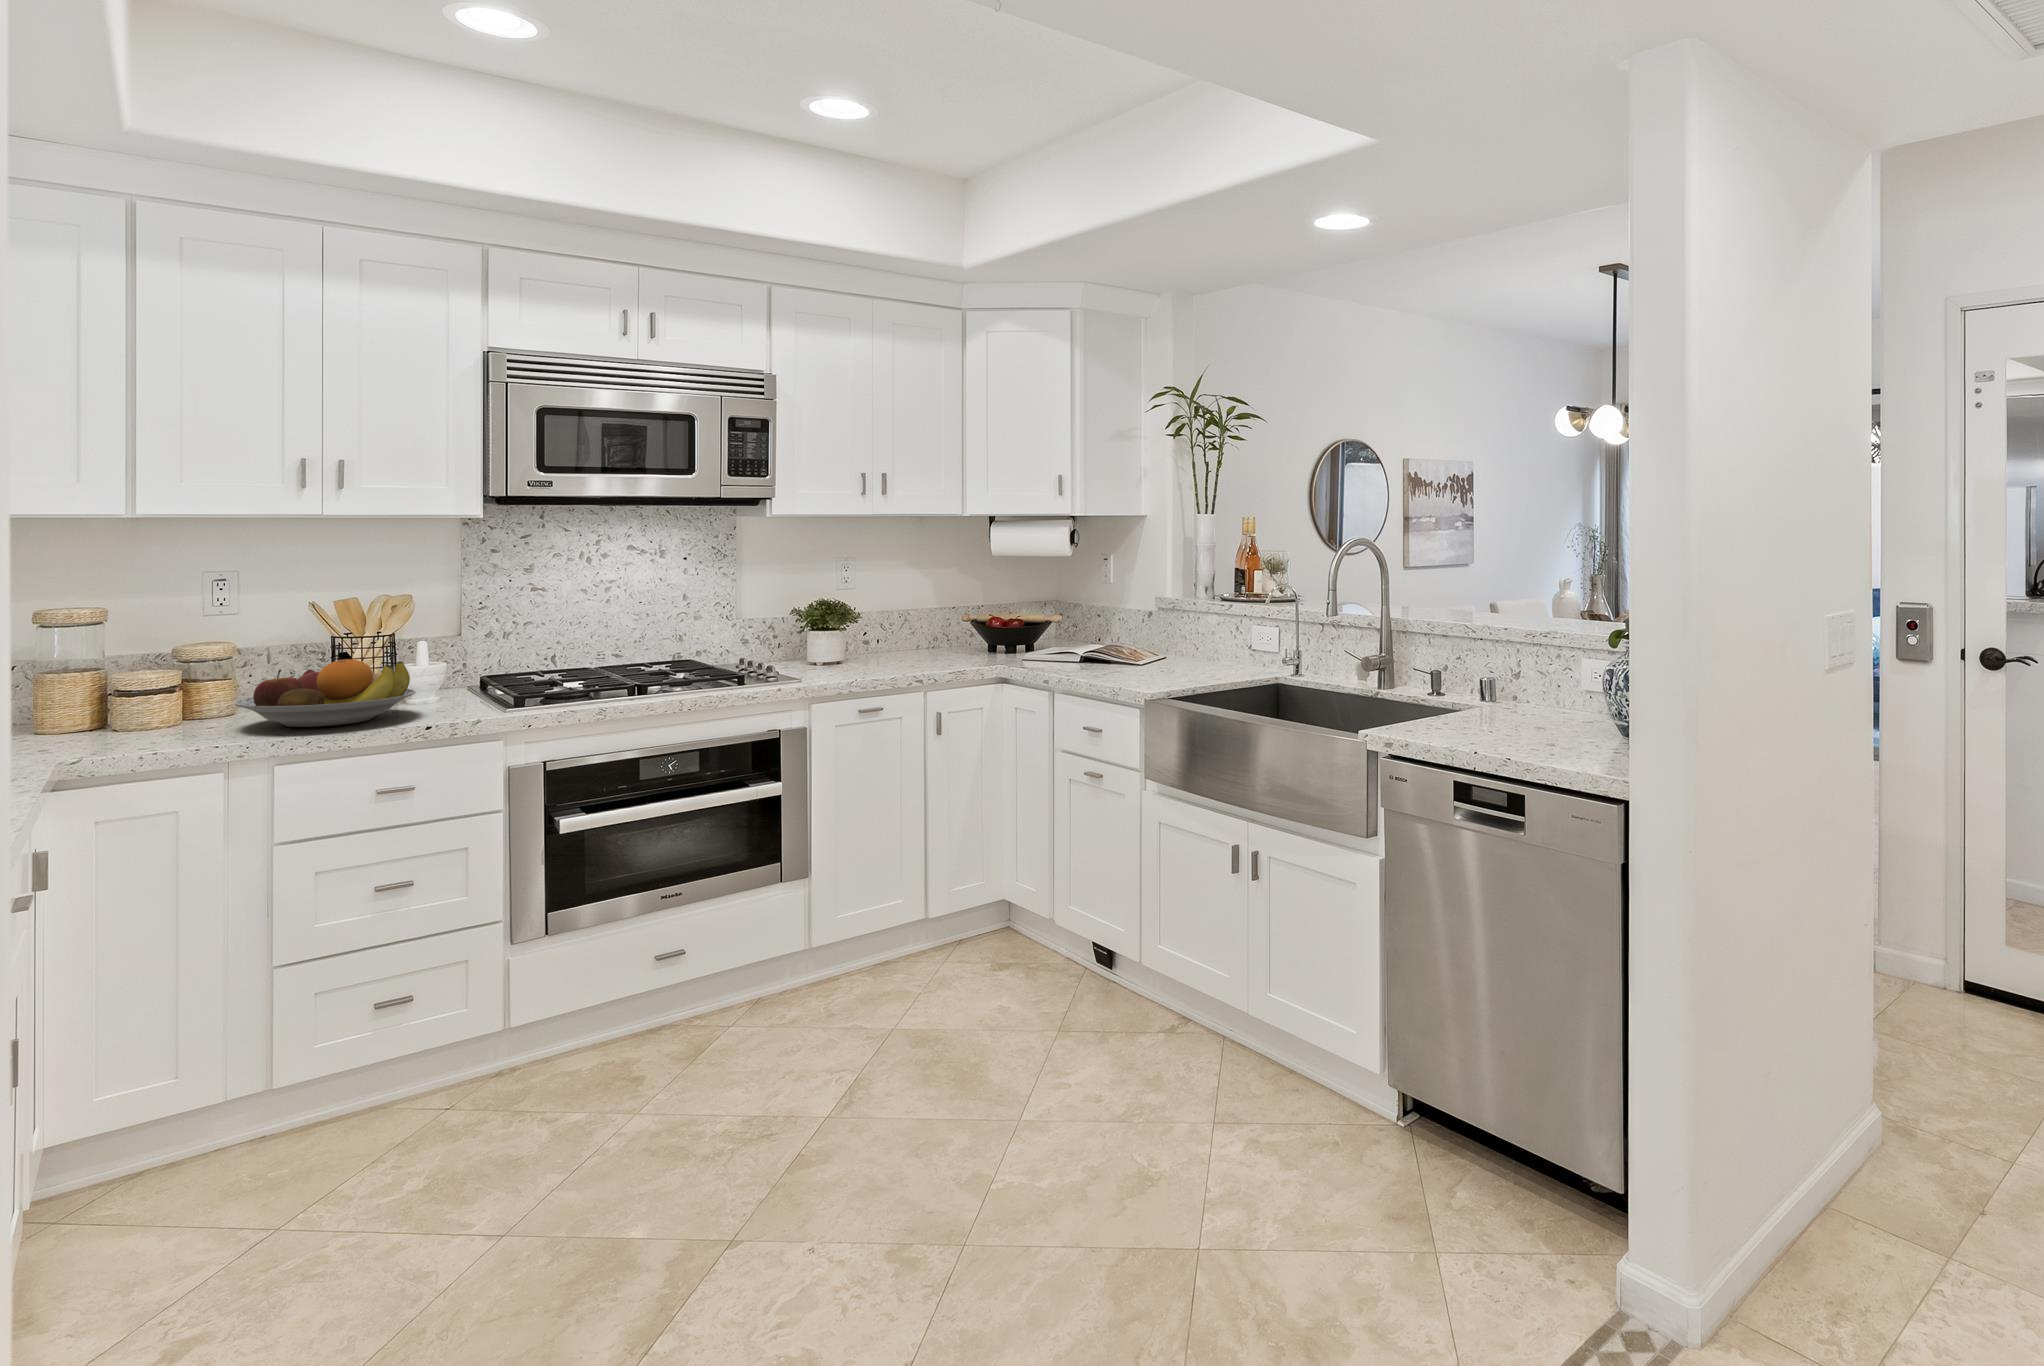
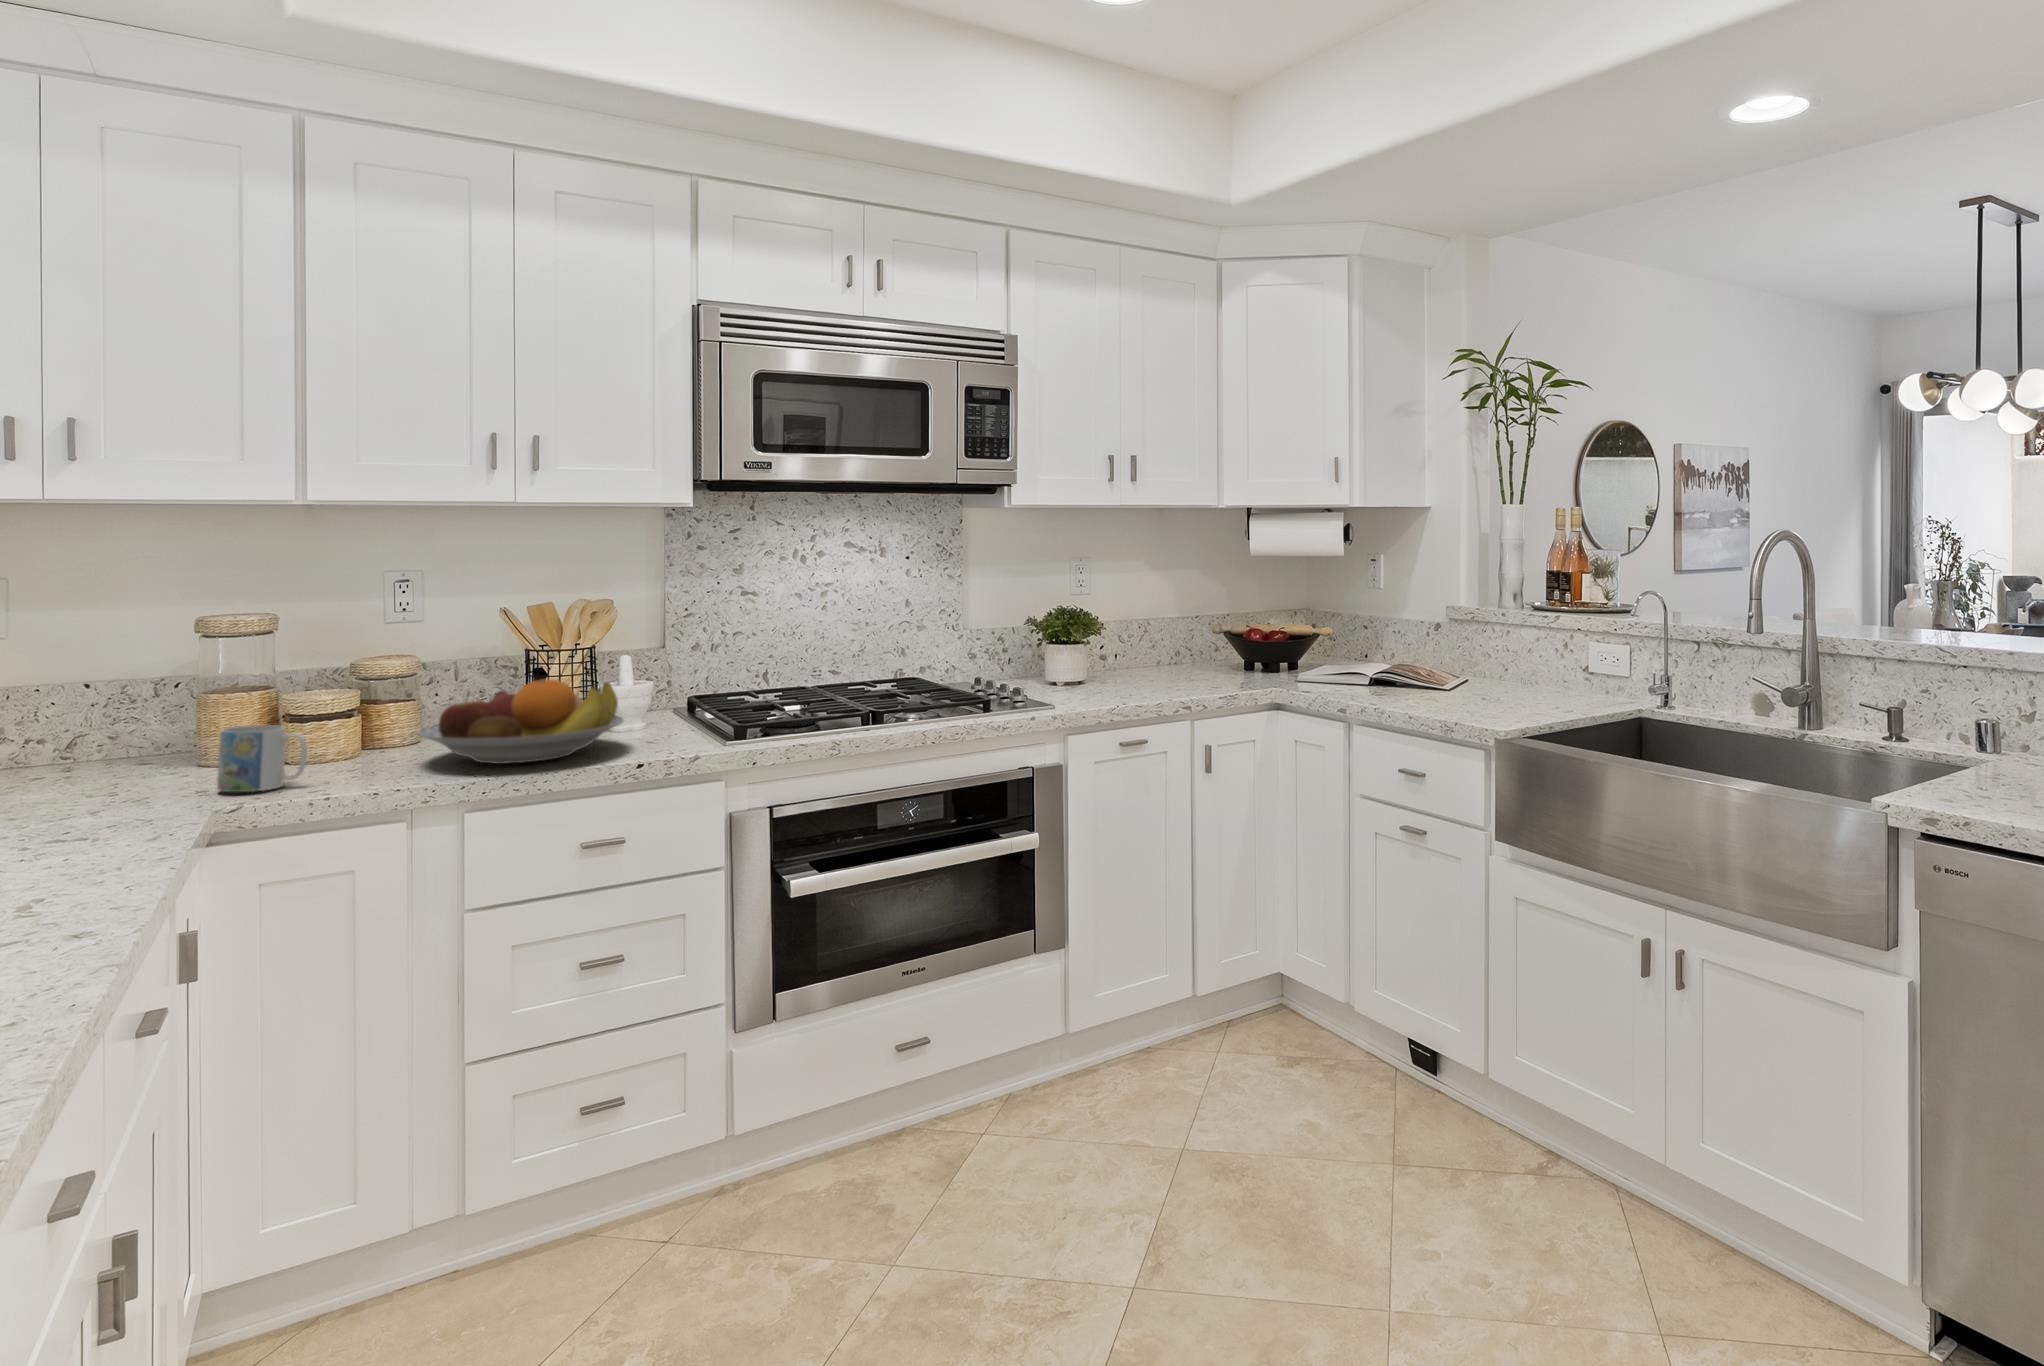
mug: none [61,697,138,750] -> present [217,725,307,792]

